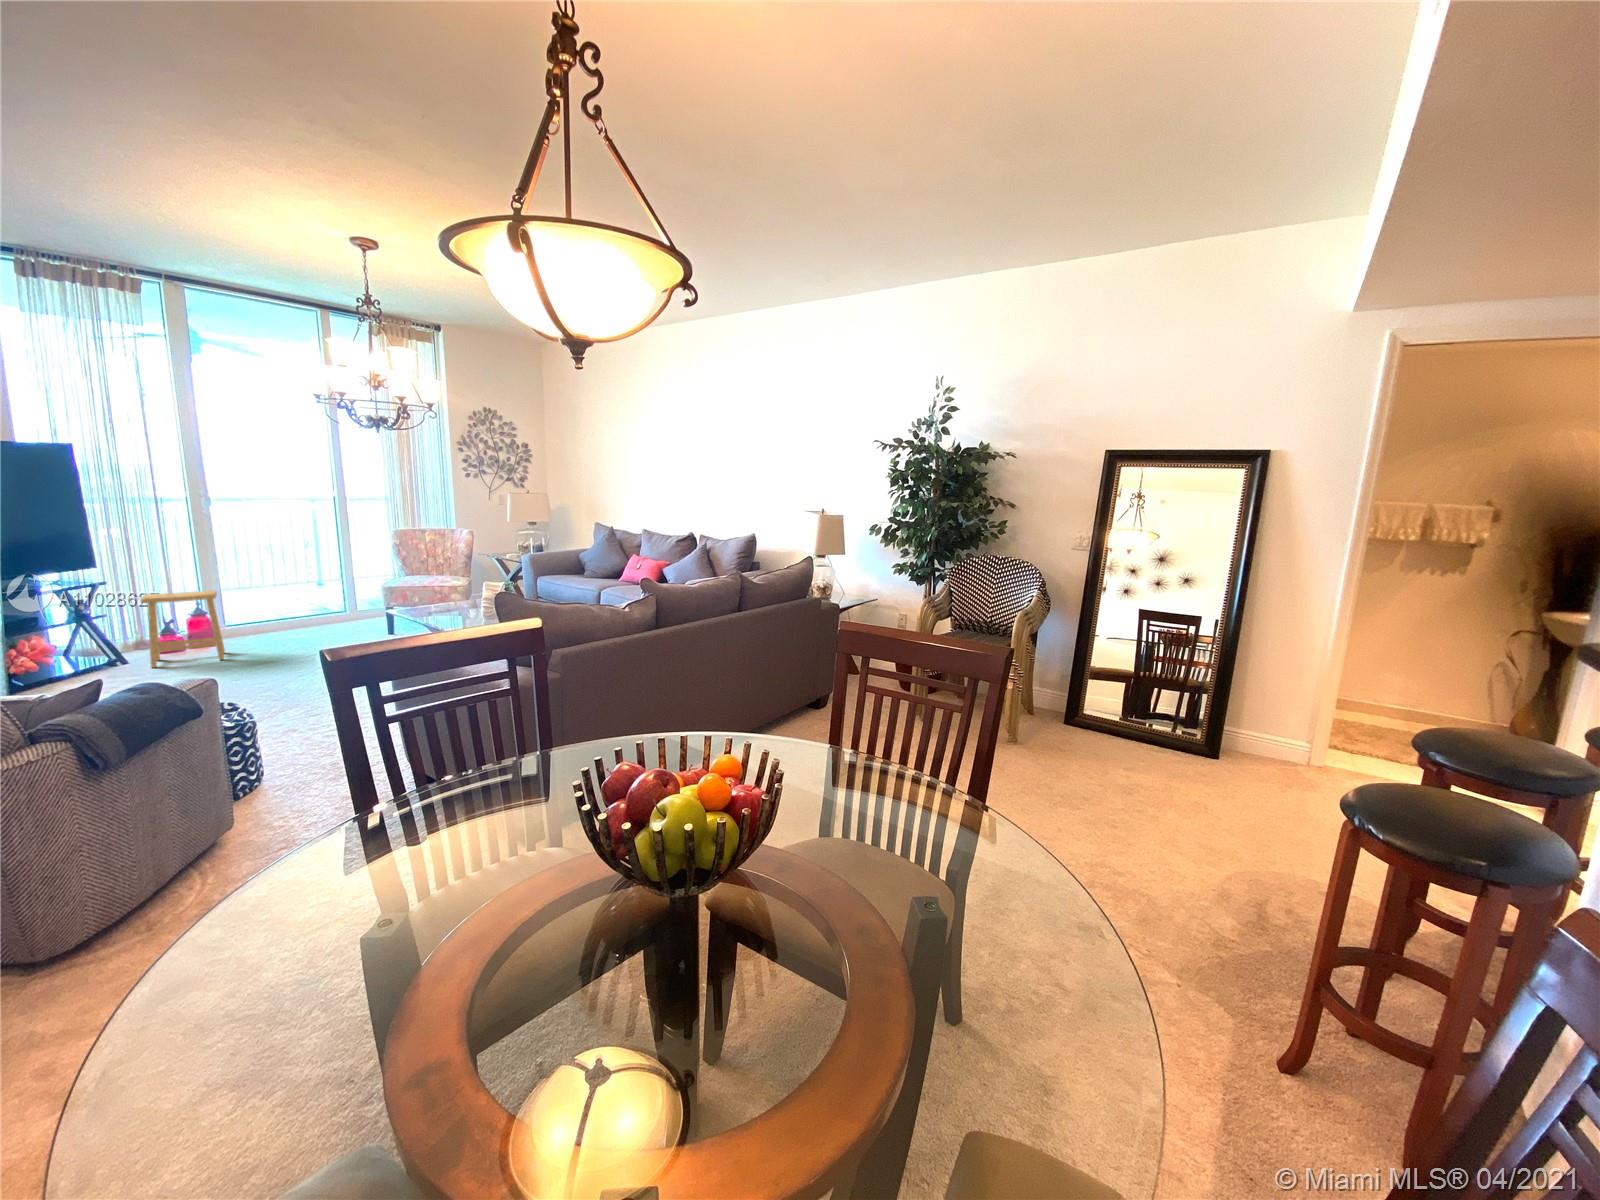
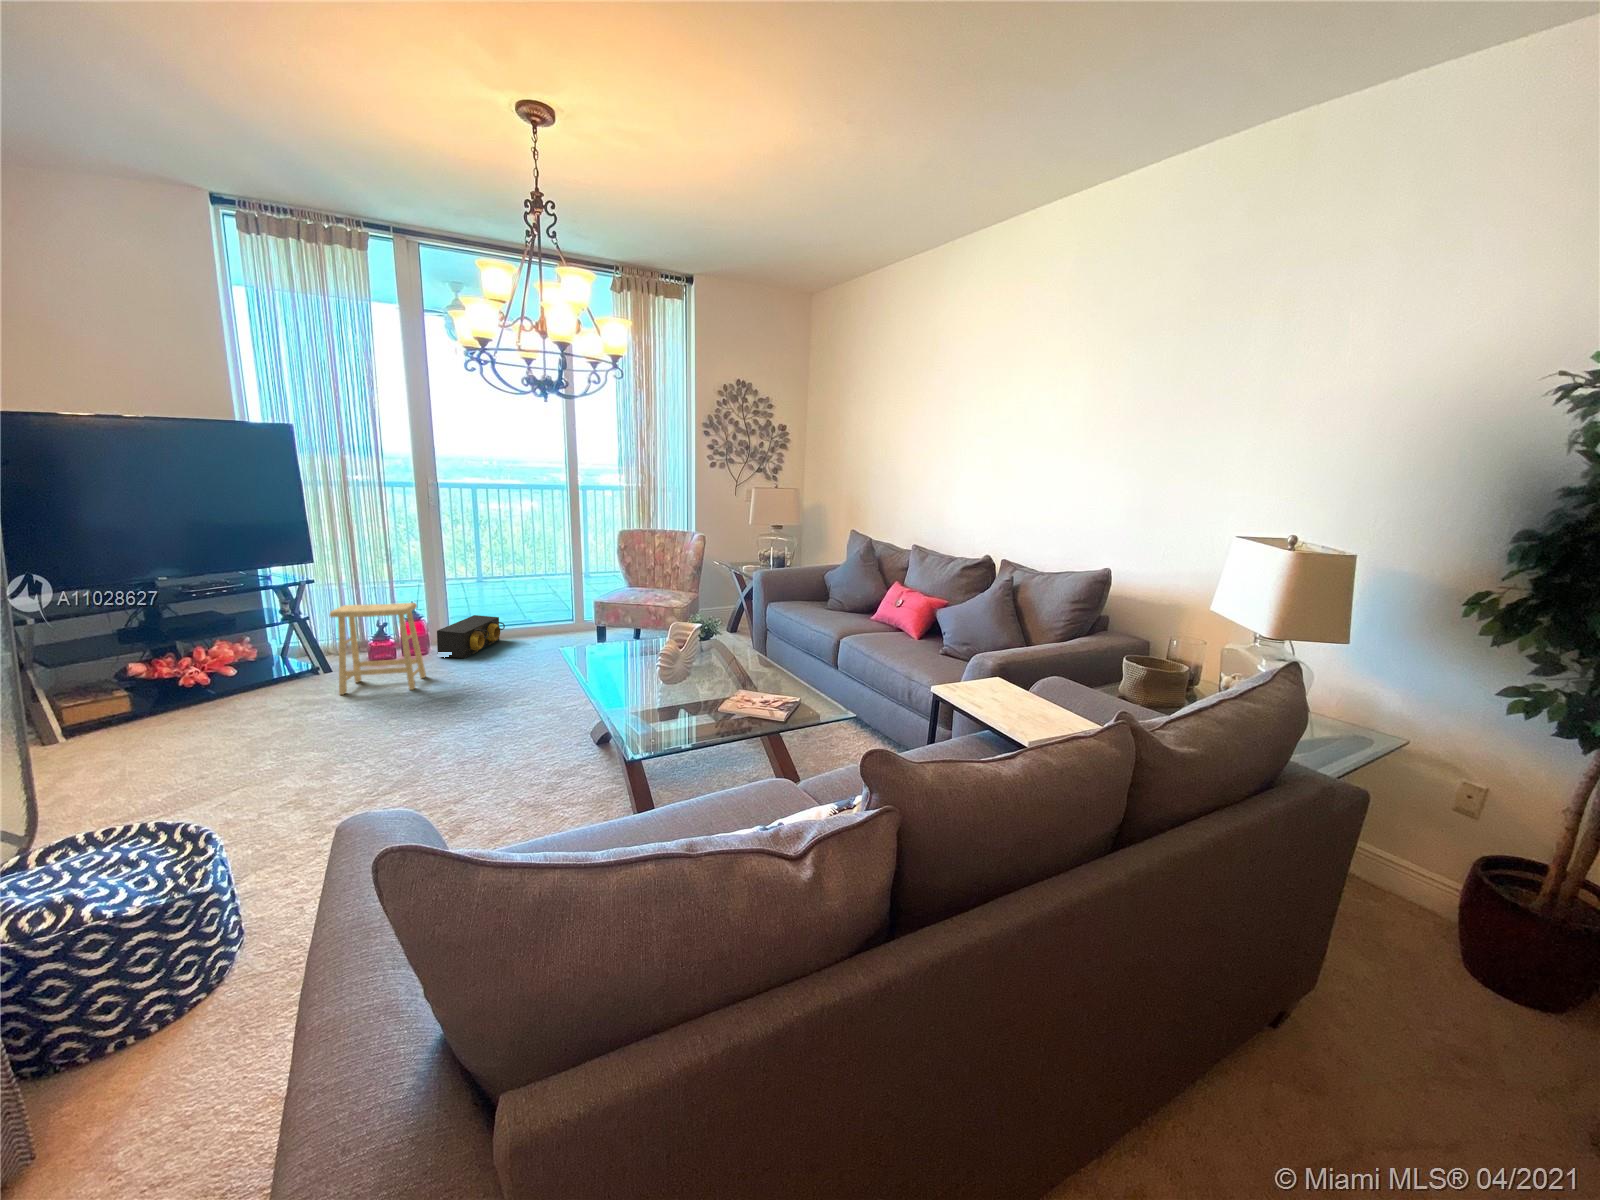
speaker: none [219,607,280,640] -> present [437,615,505,658]

